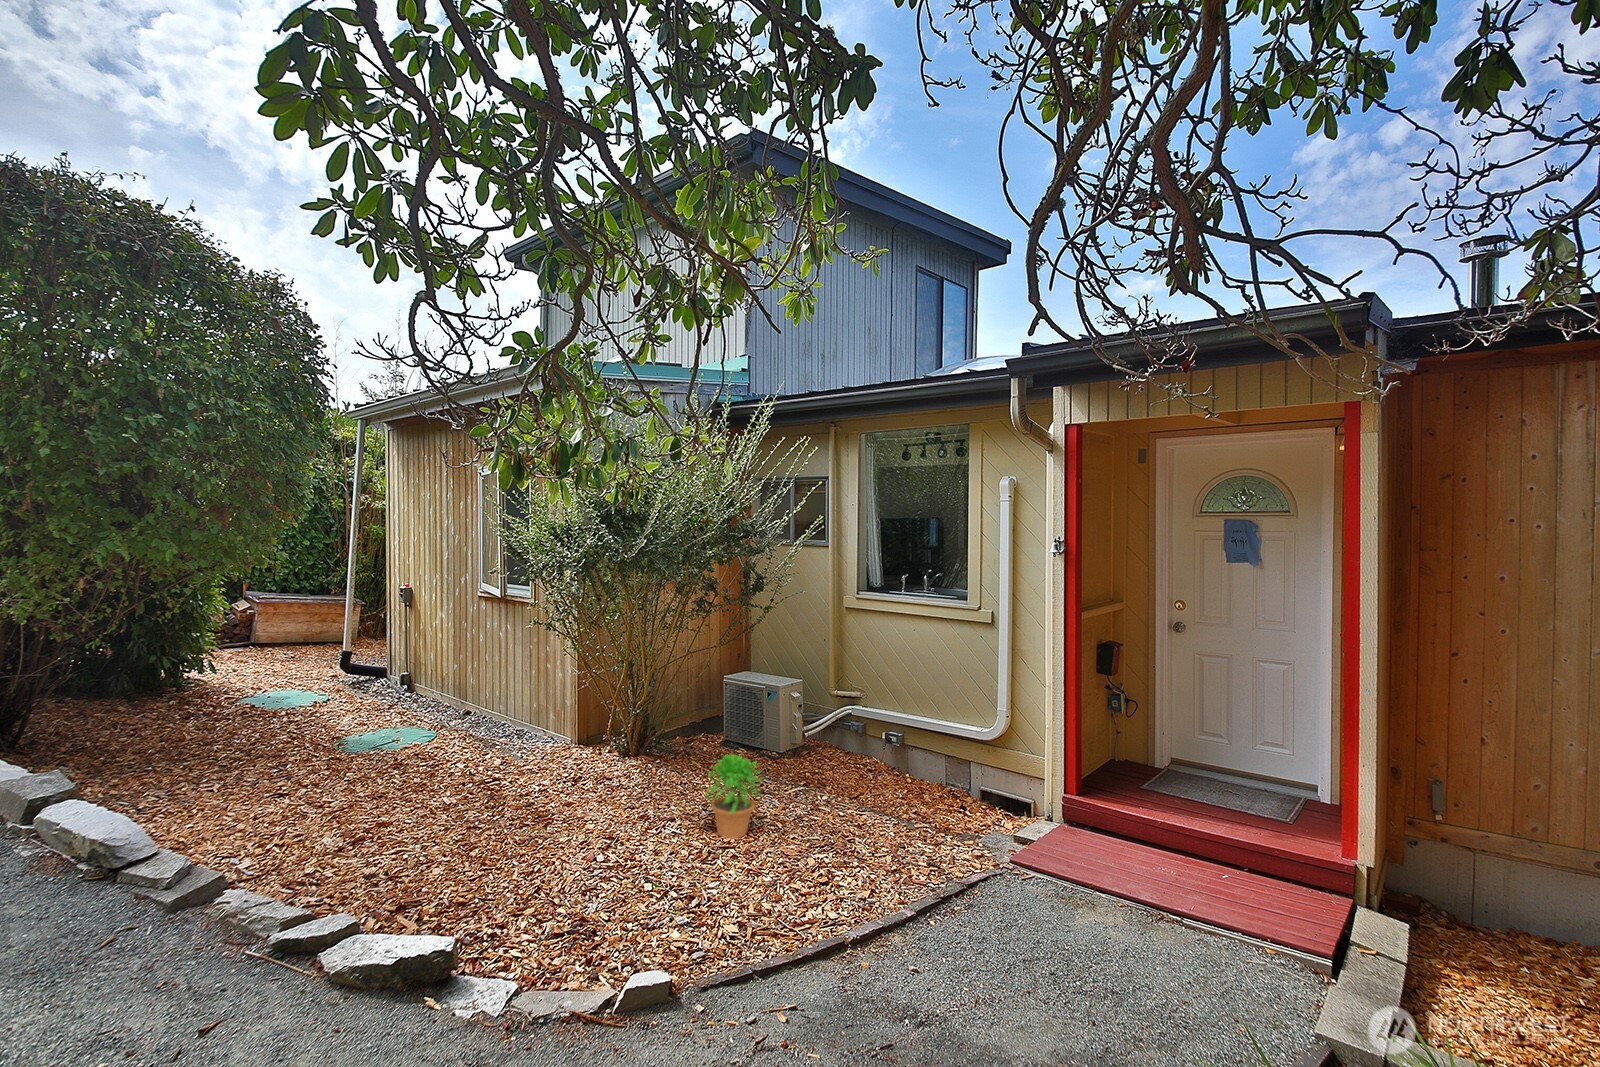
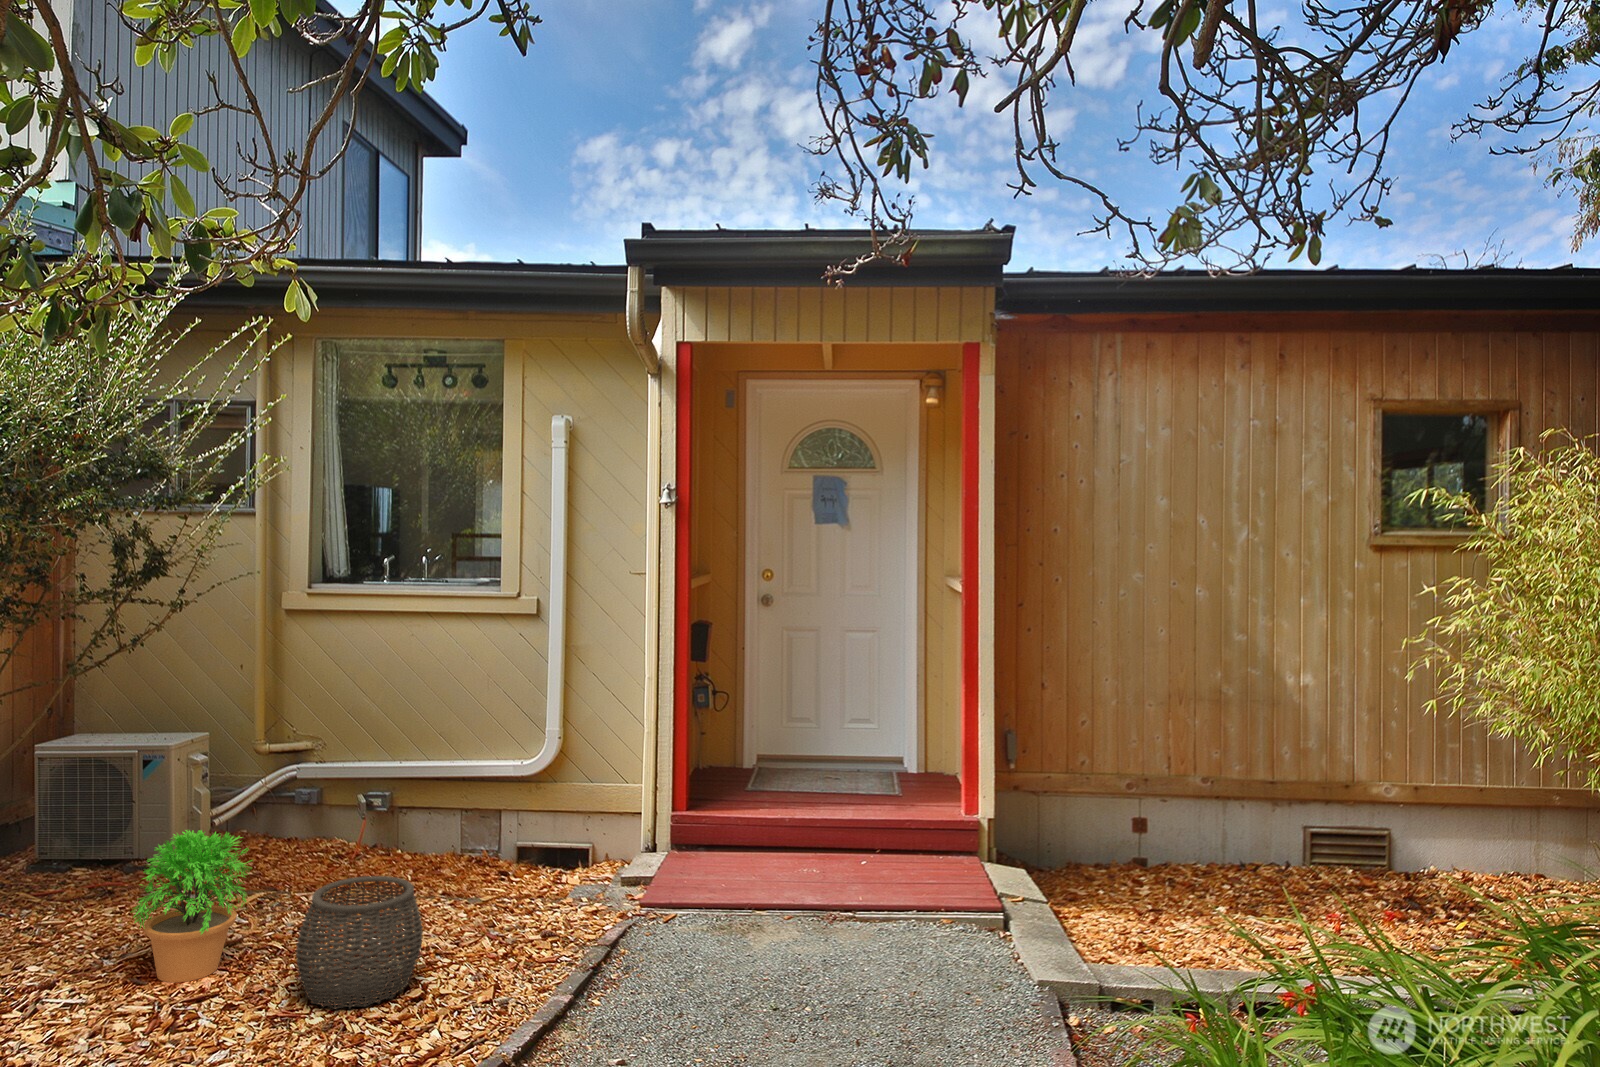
woven basket: none [767,800,837,880] -> present [296,876,423,1009]

